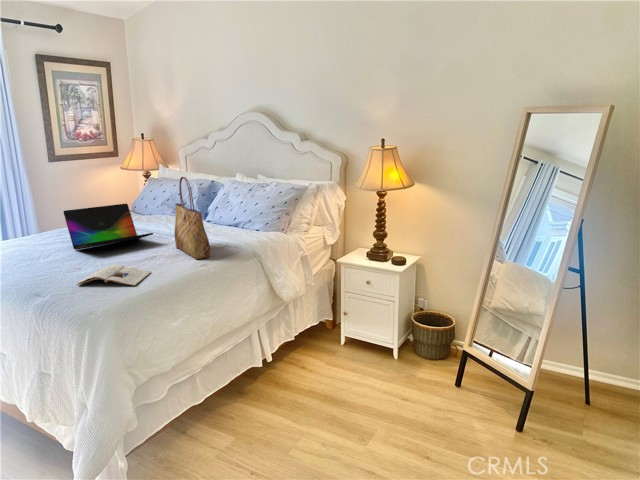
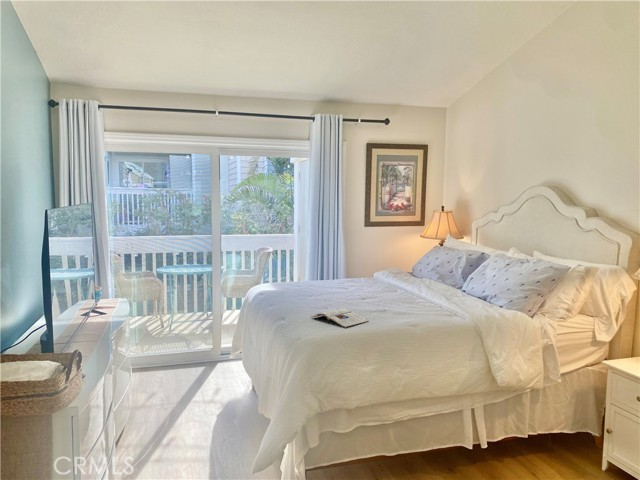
tote bag: present [174,177,211,259] -> none [411,242,431,320]
laptop: present [63,204,153,250] -> none [339,262,398,298]

